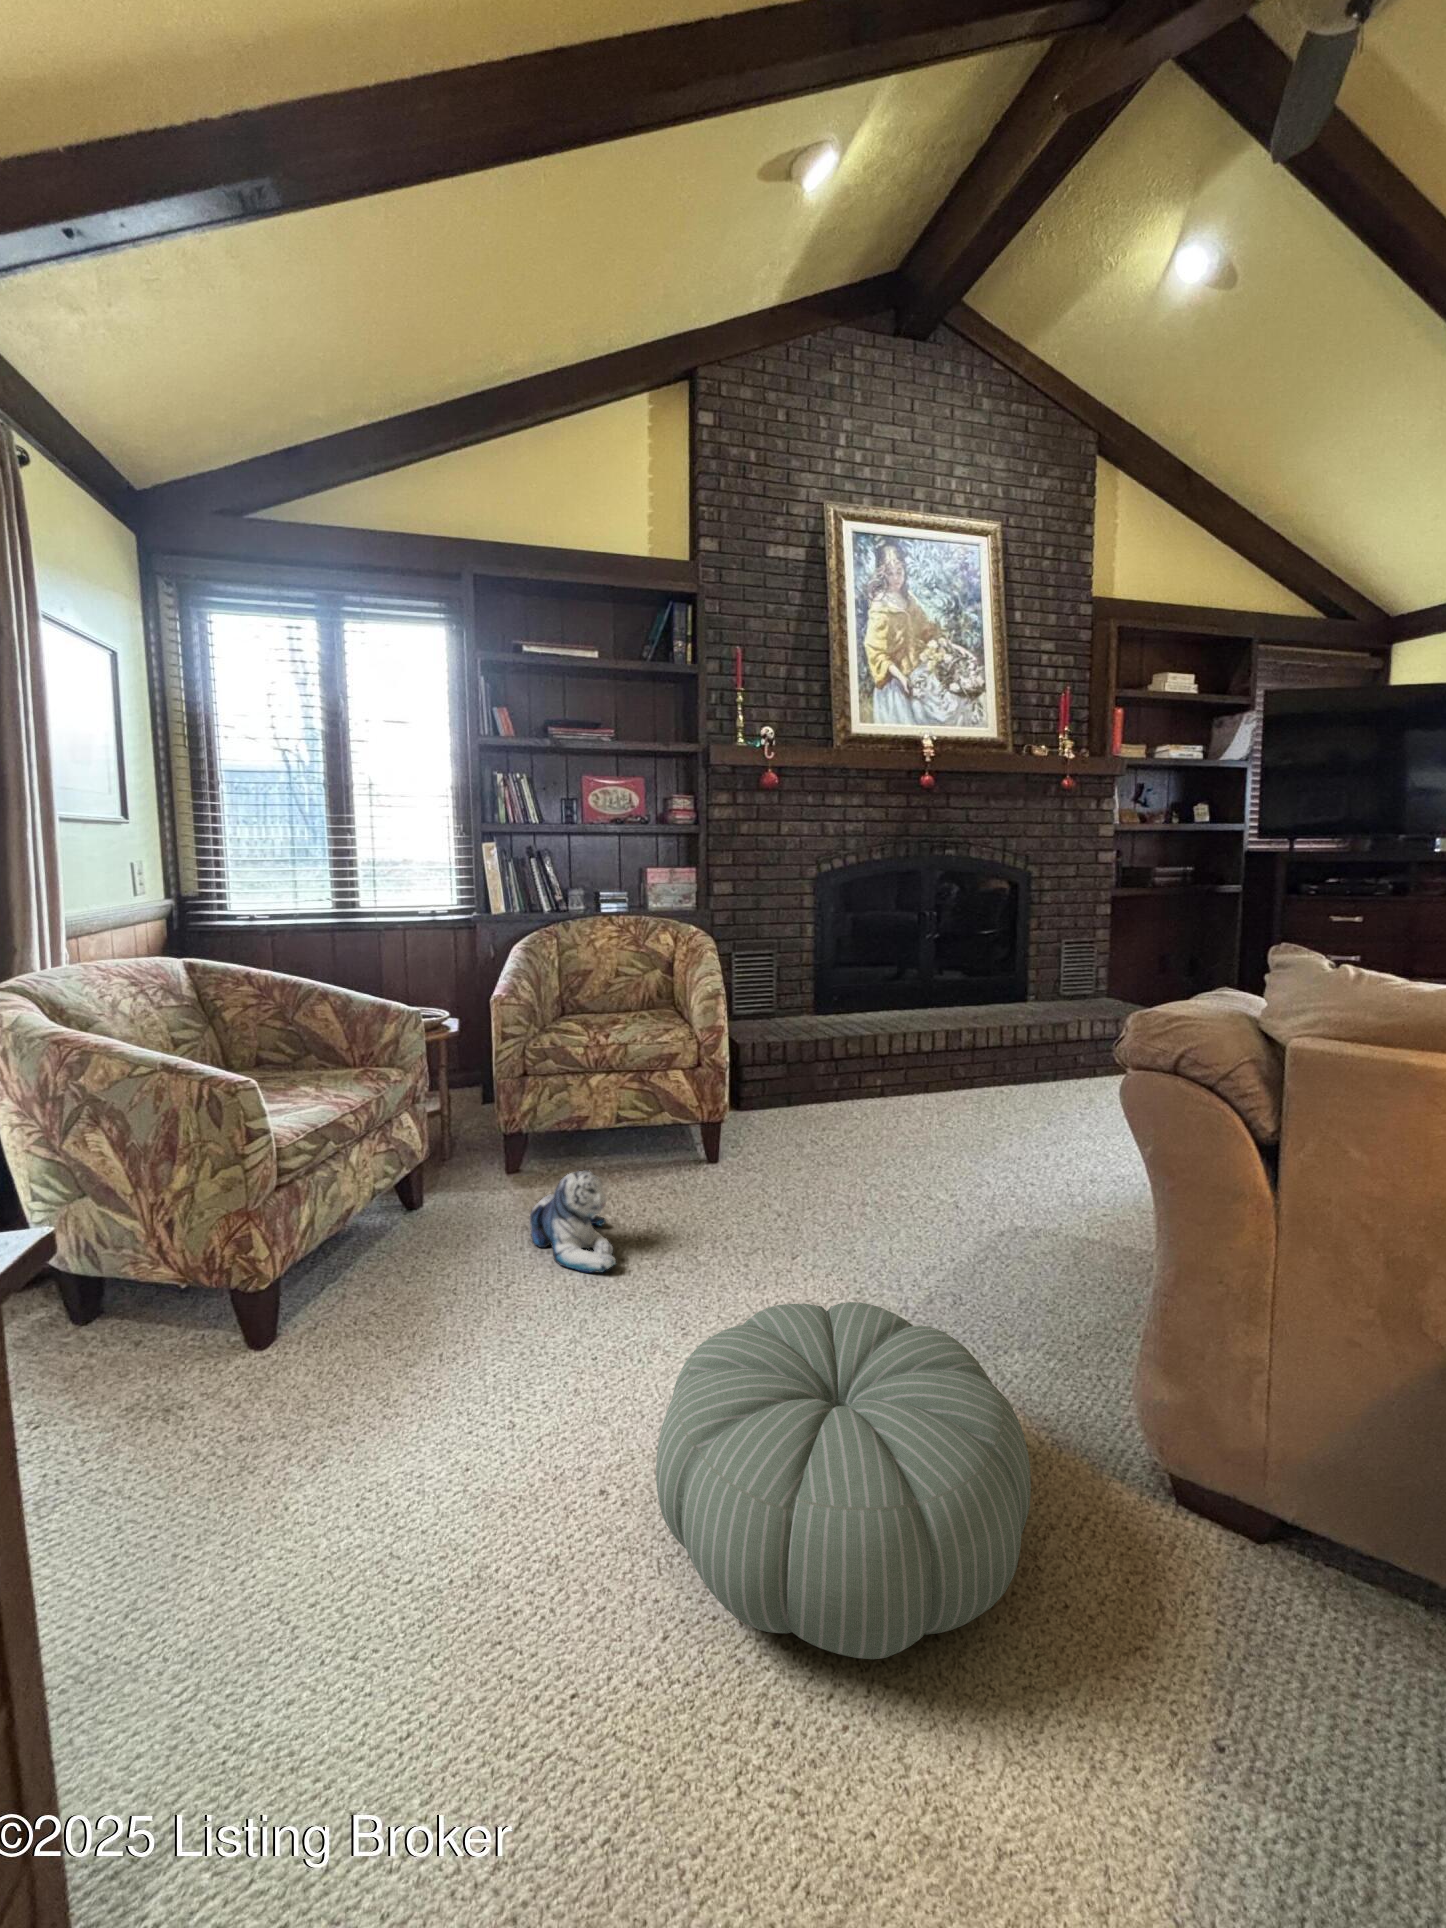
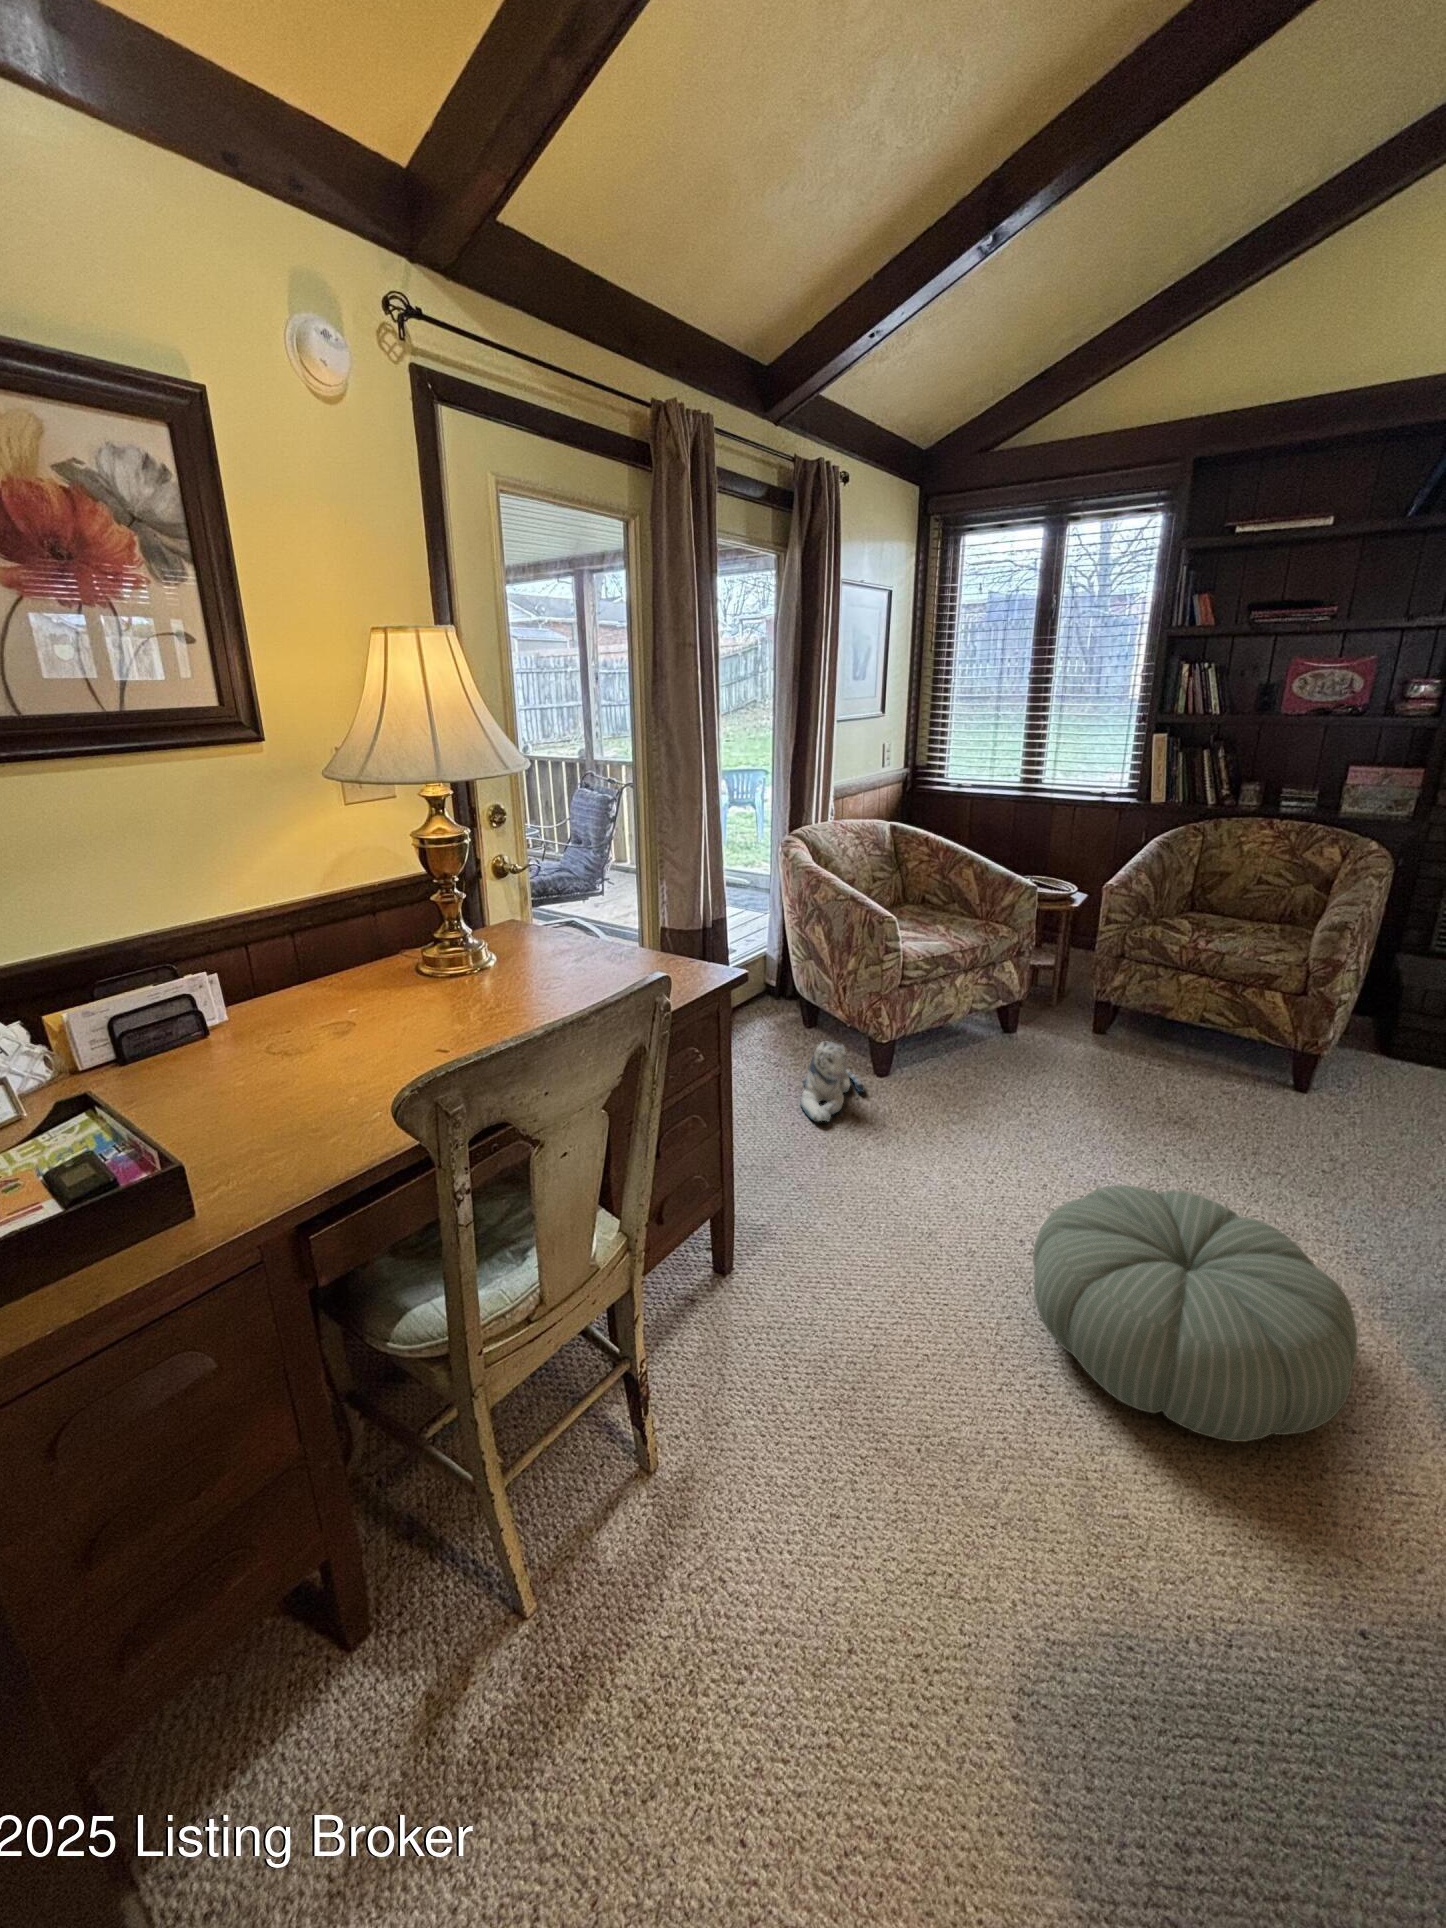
plush toy: present [530,1170,616,1273] -> present [800,1042,864,1122]

